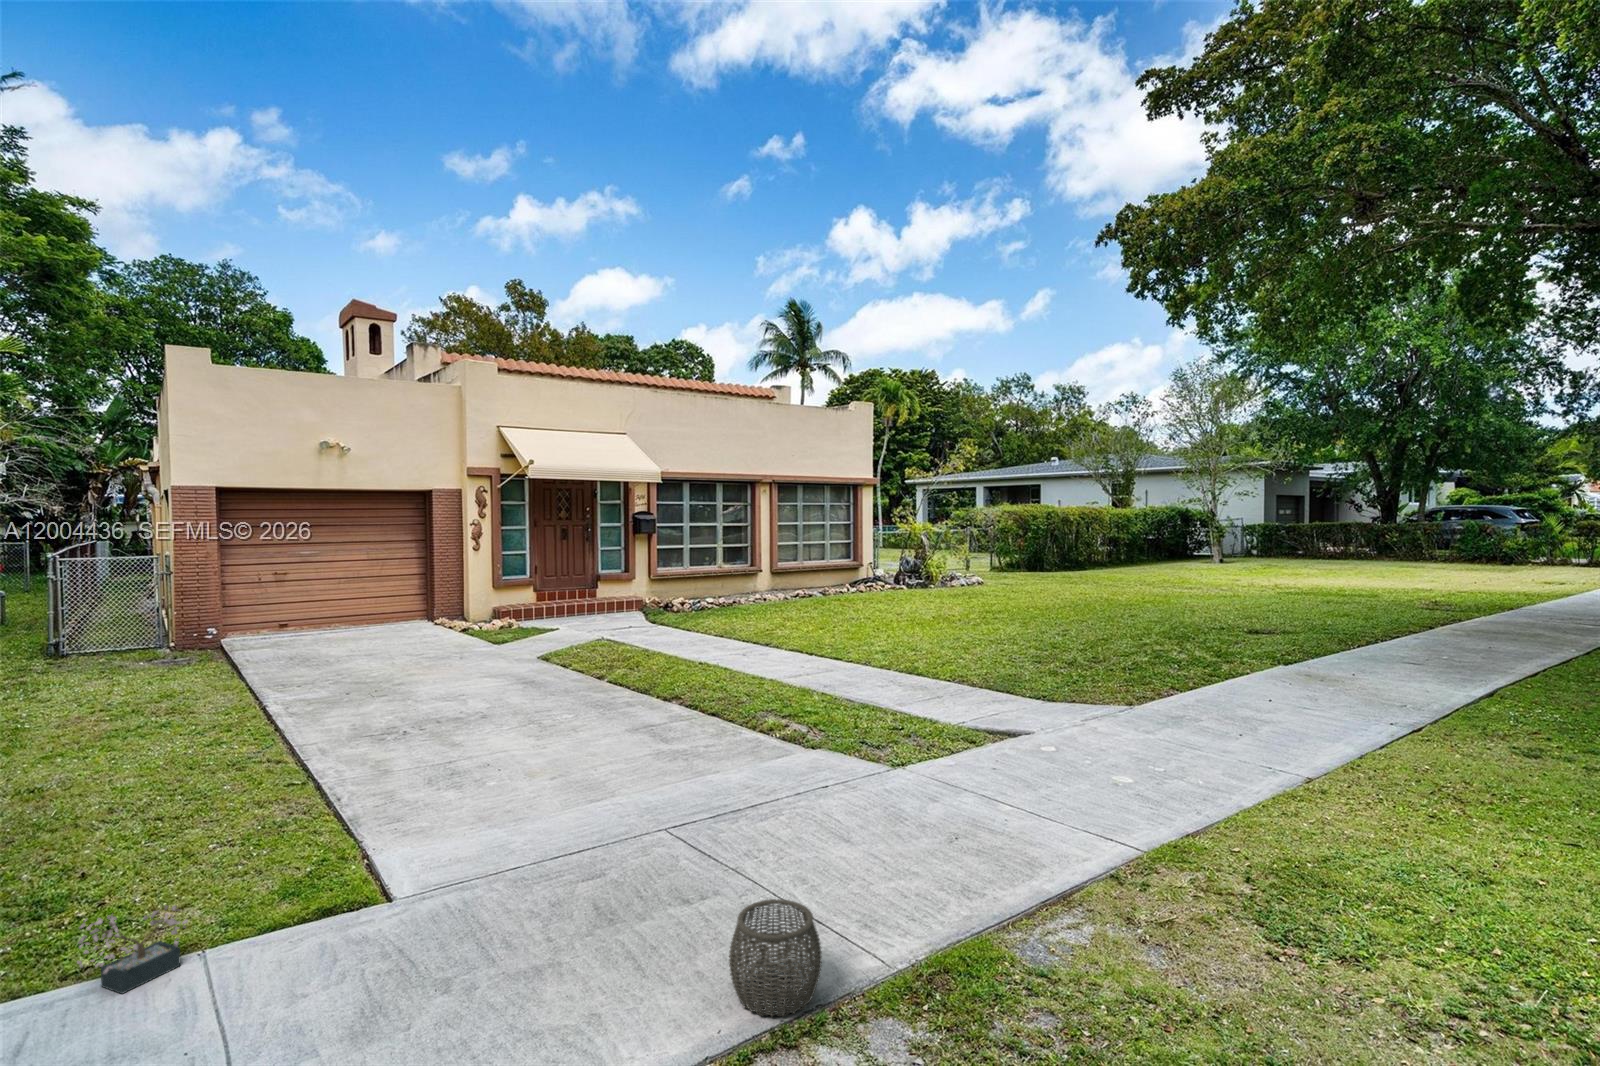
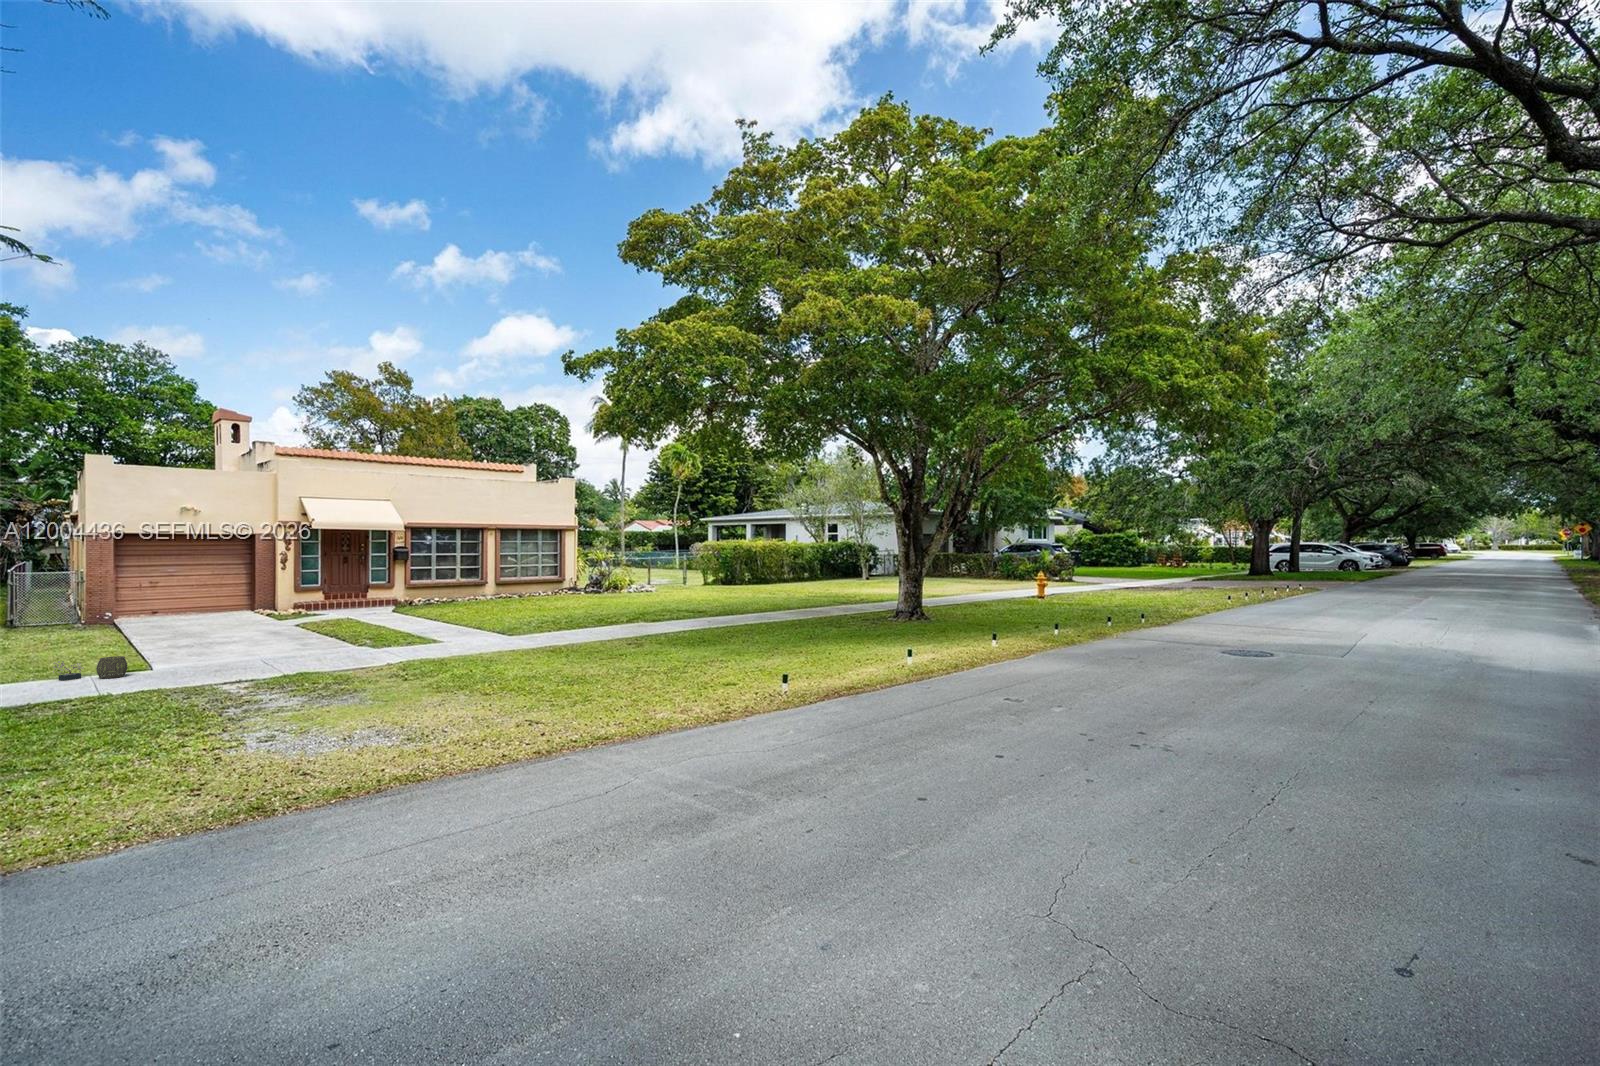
woven basket: present [729,899,822,1016] -> present [96,656,128,679]

